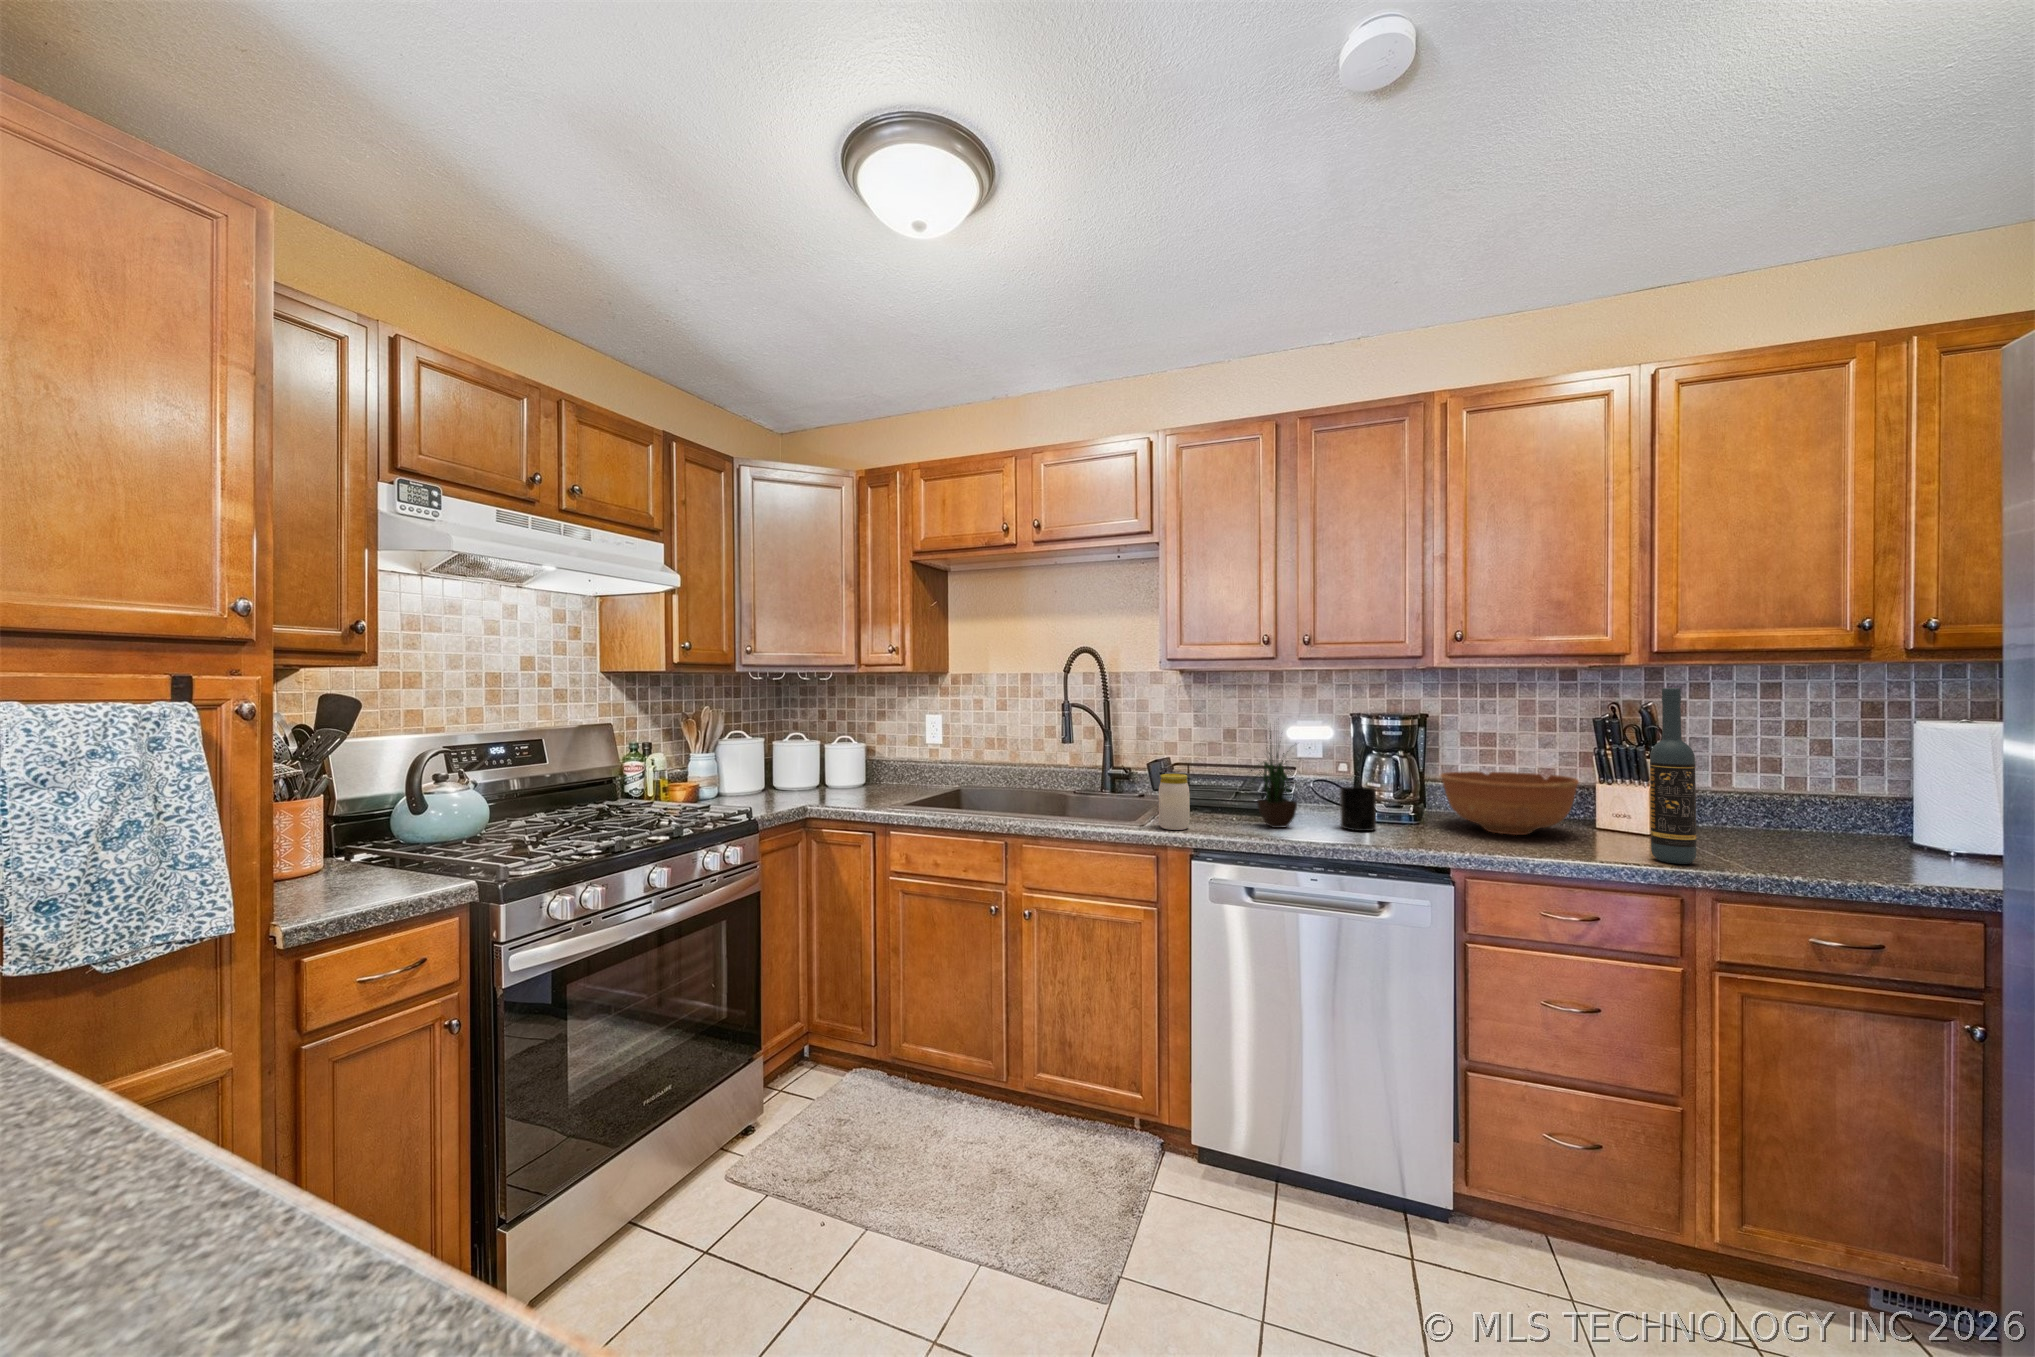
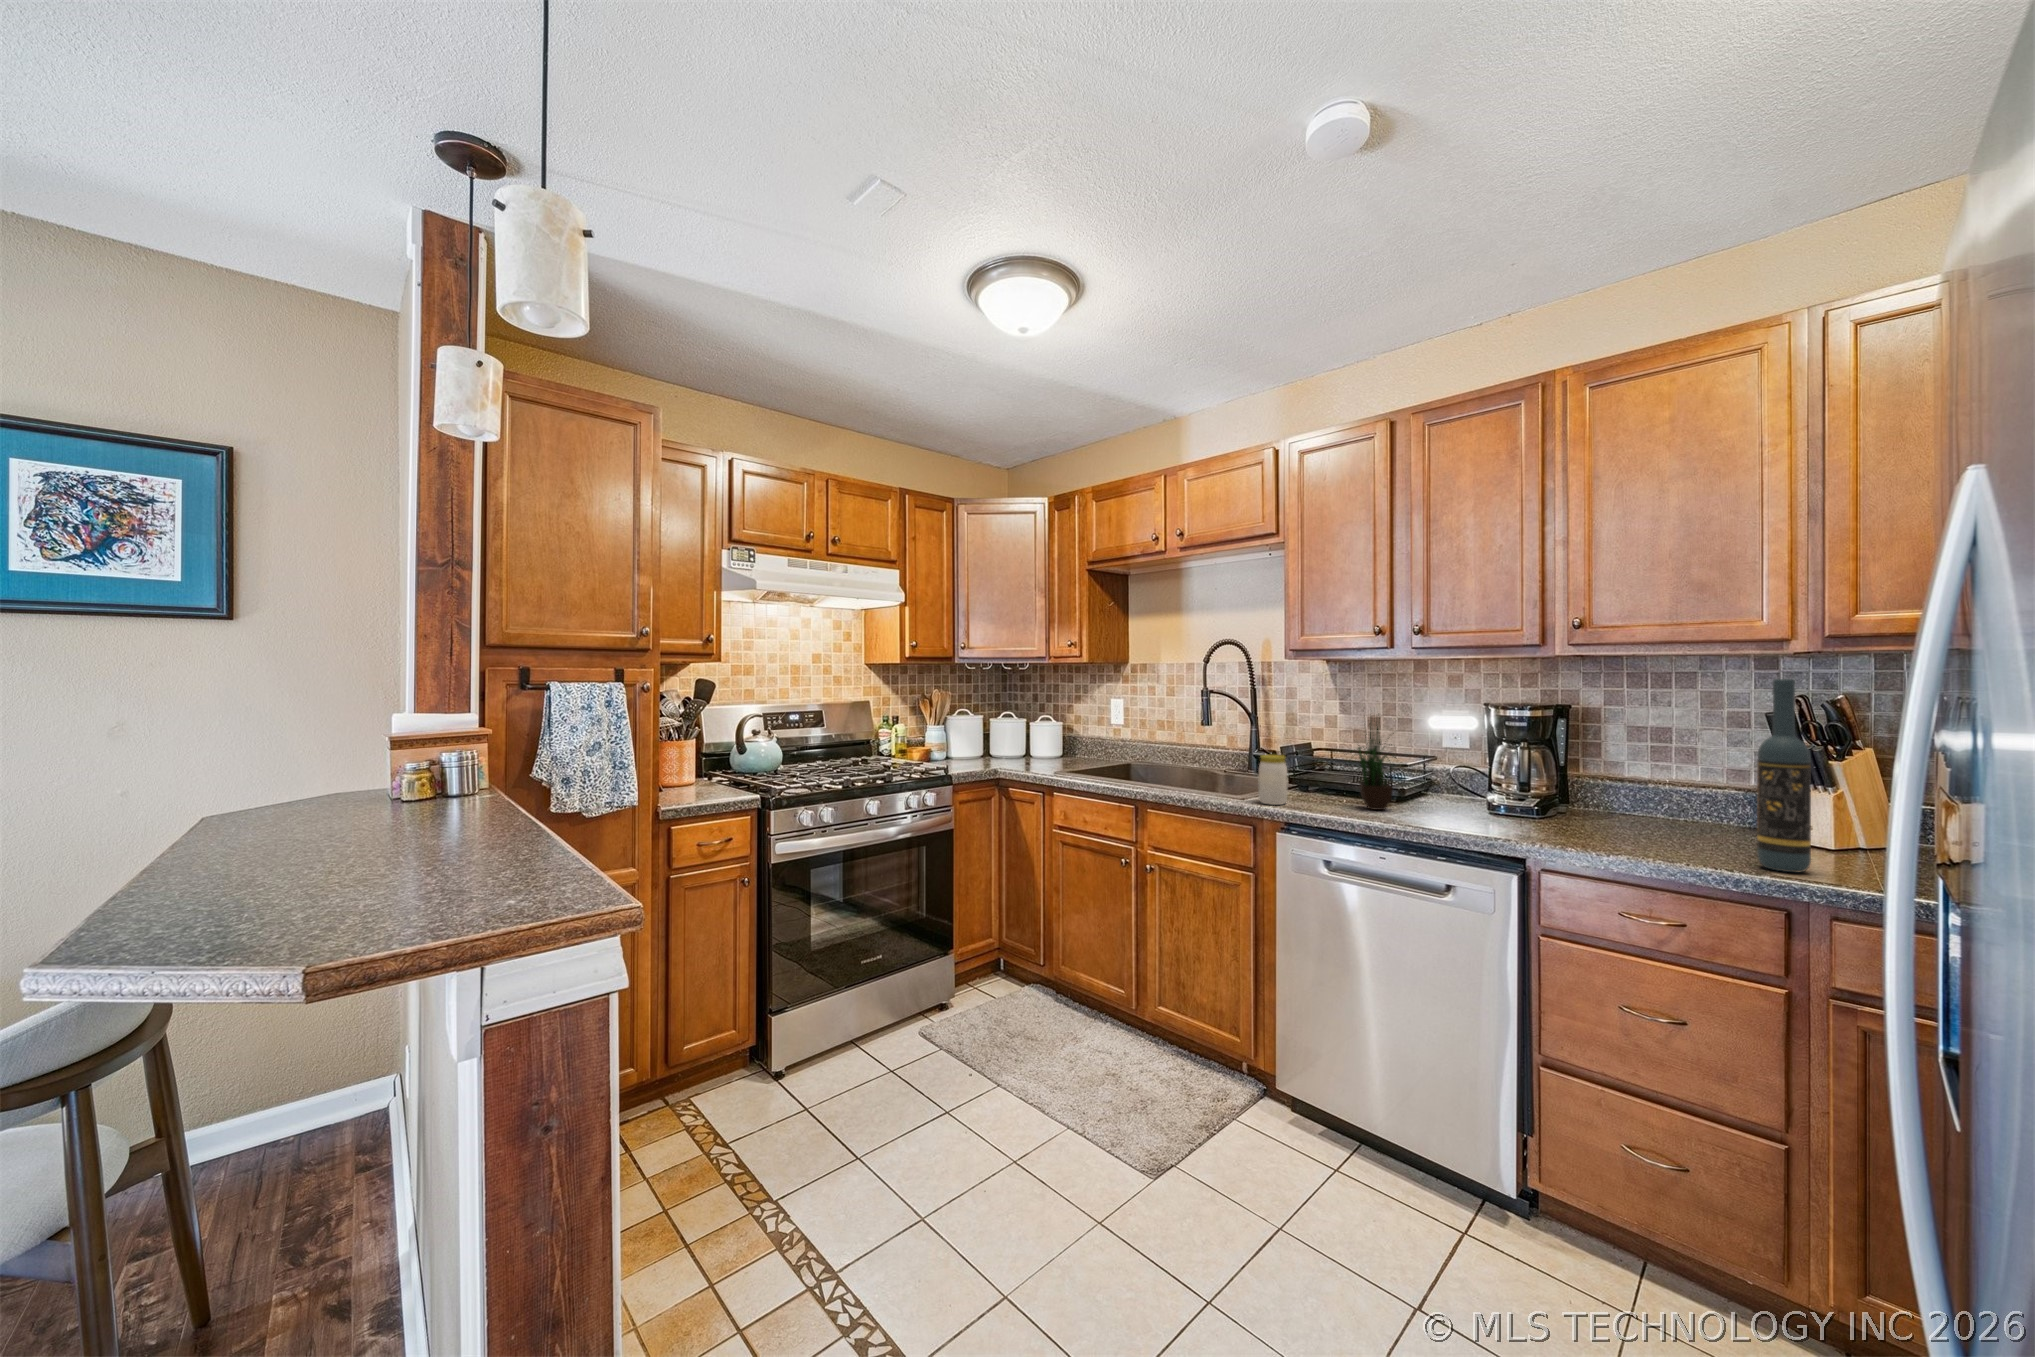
bowl: present [1441,771,1579,835] -> none [1559,767,1719,835]
mug: present [1340,787,1376,831] -> none [1441,776,1484,819]

